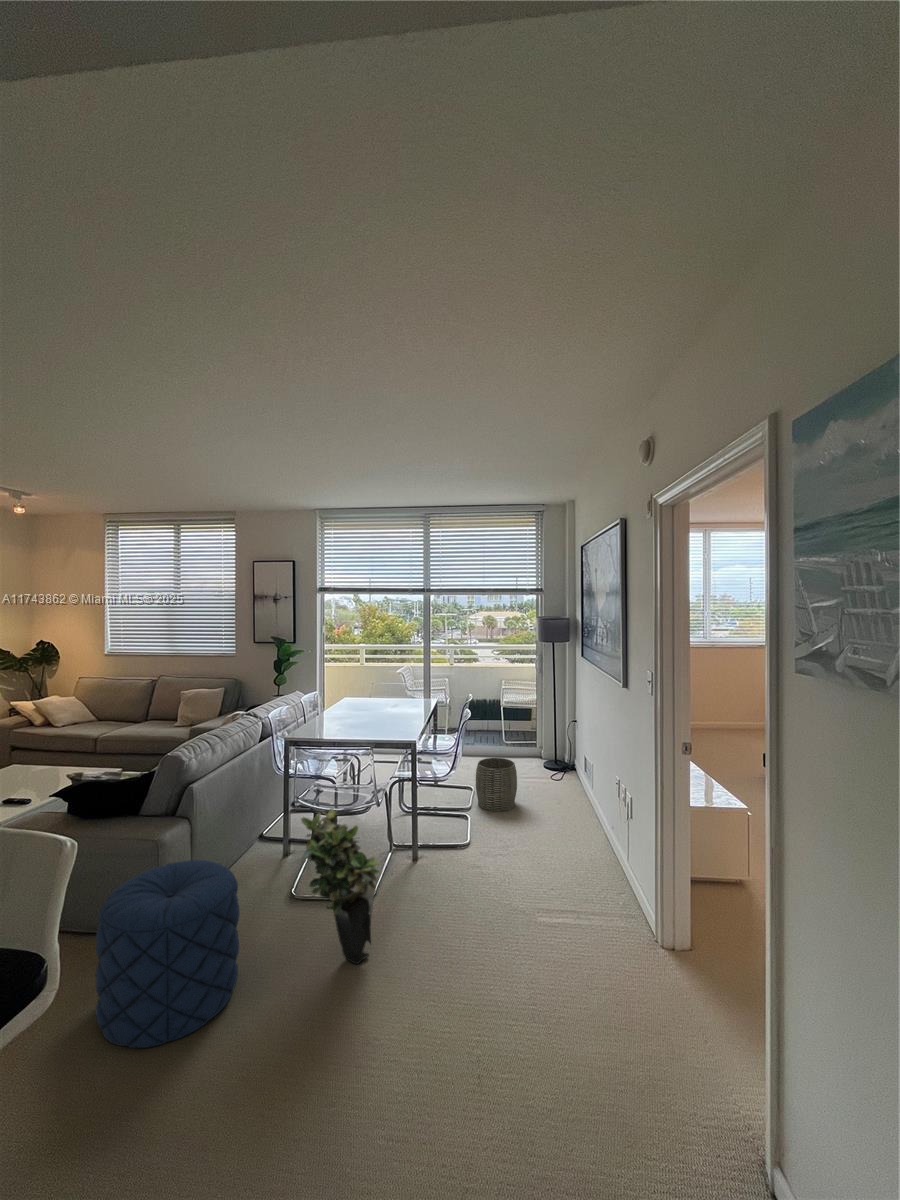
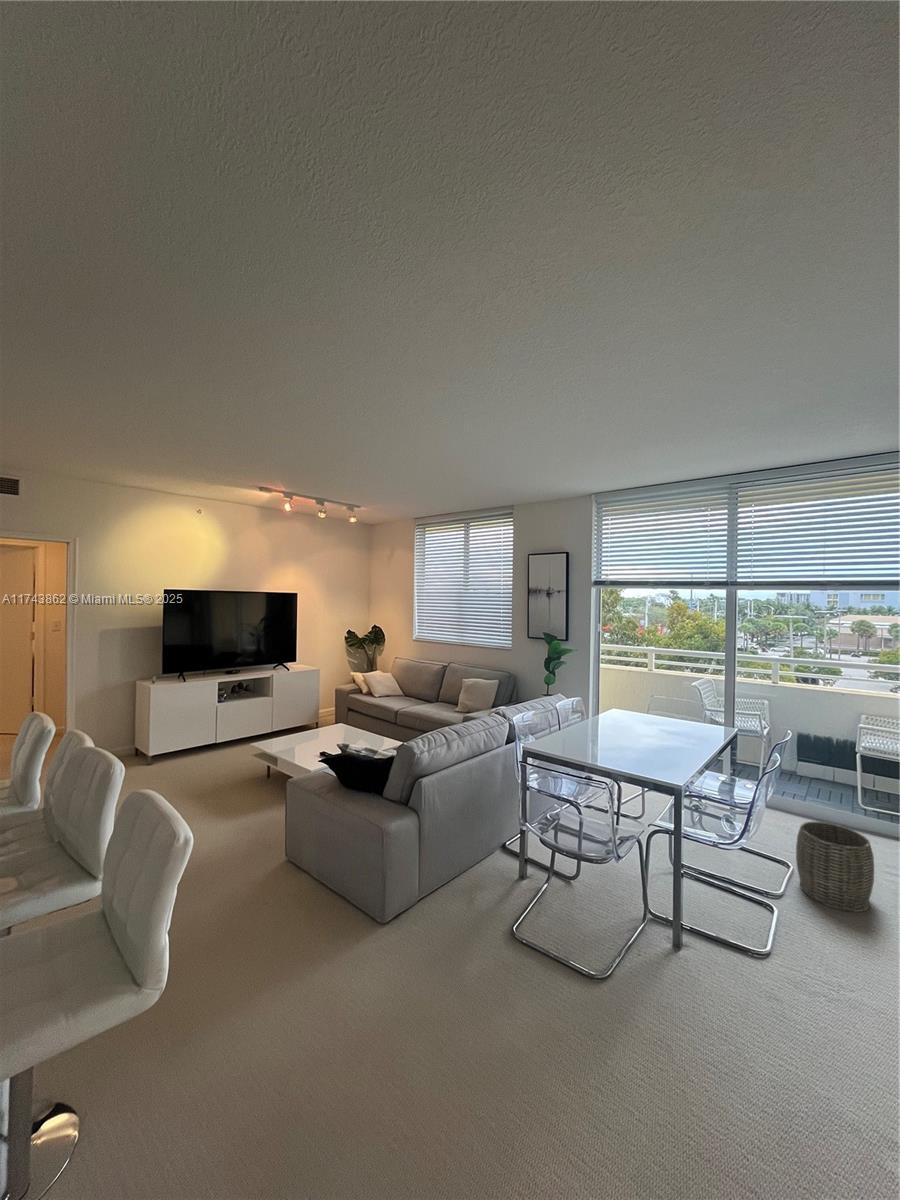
potted plant: present [301,808,380,964] -> none [499,856,611,1106]
pouf: present [95,860,240,1048] -> none [274,871,426,1104]

